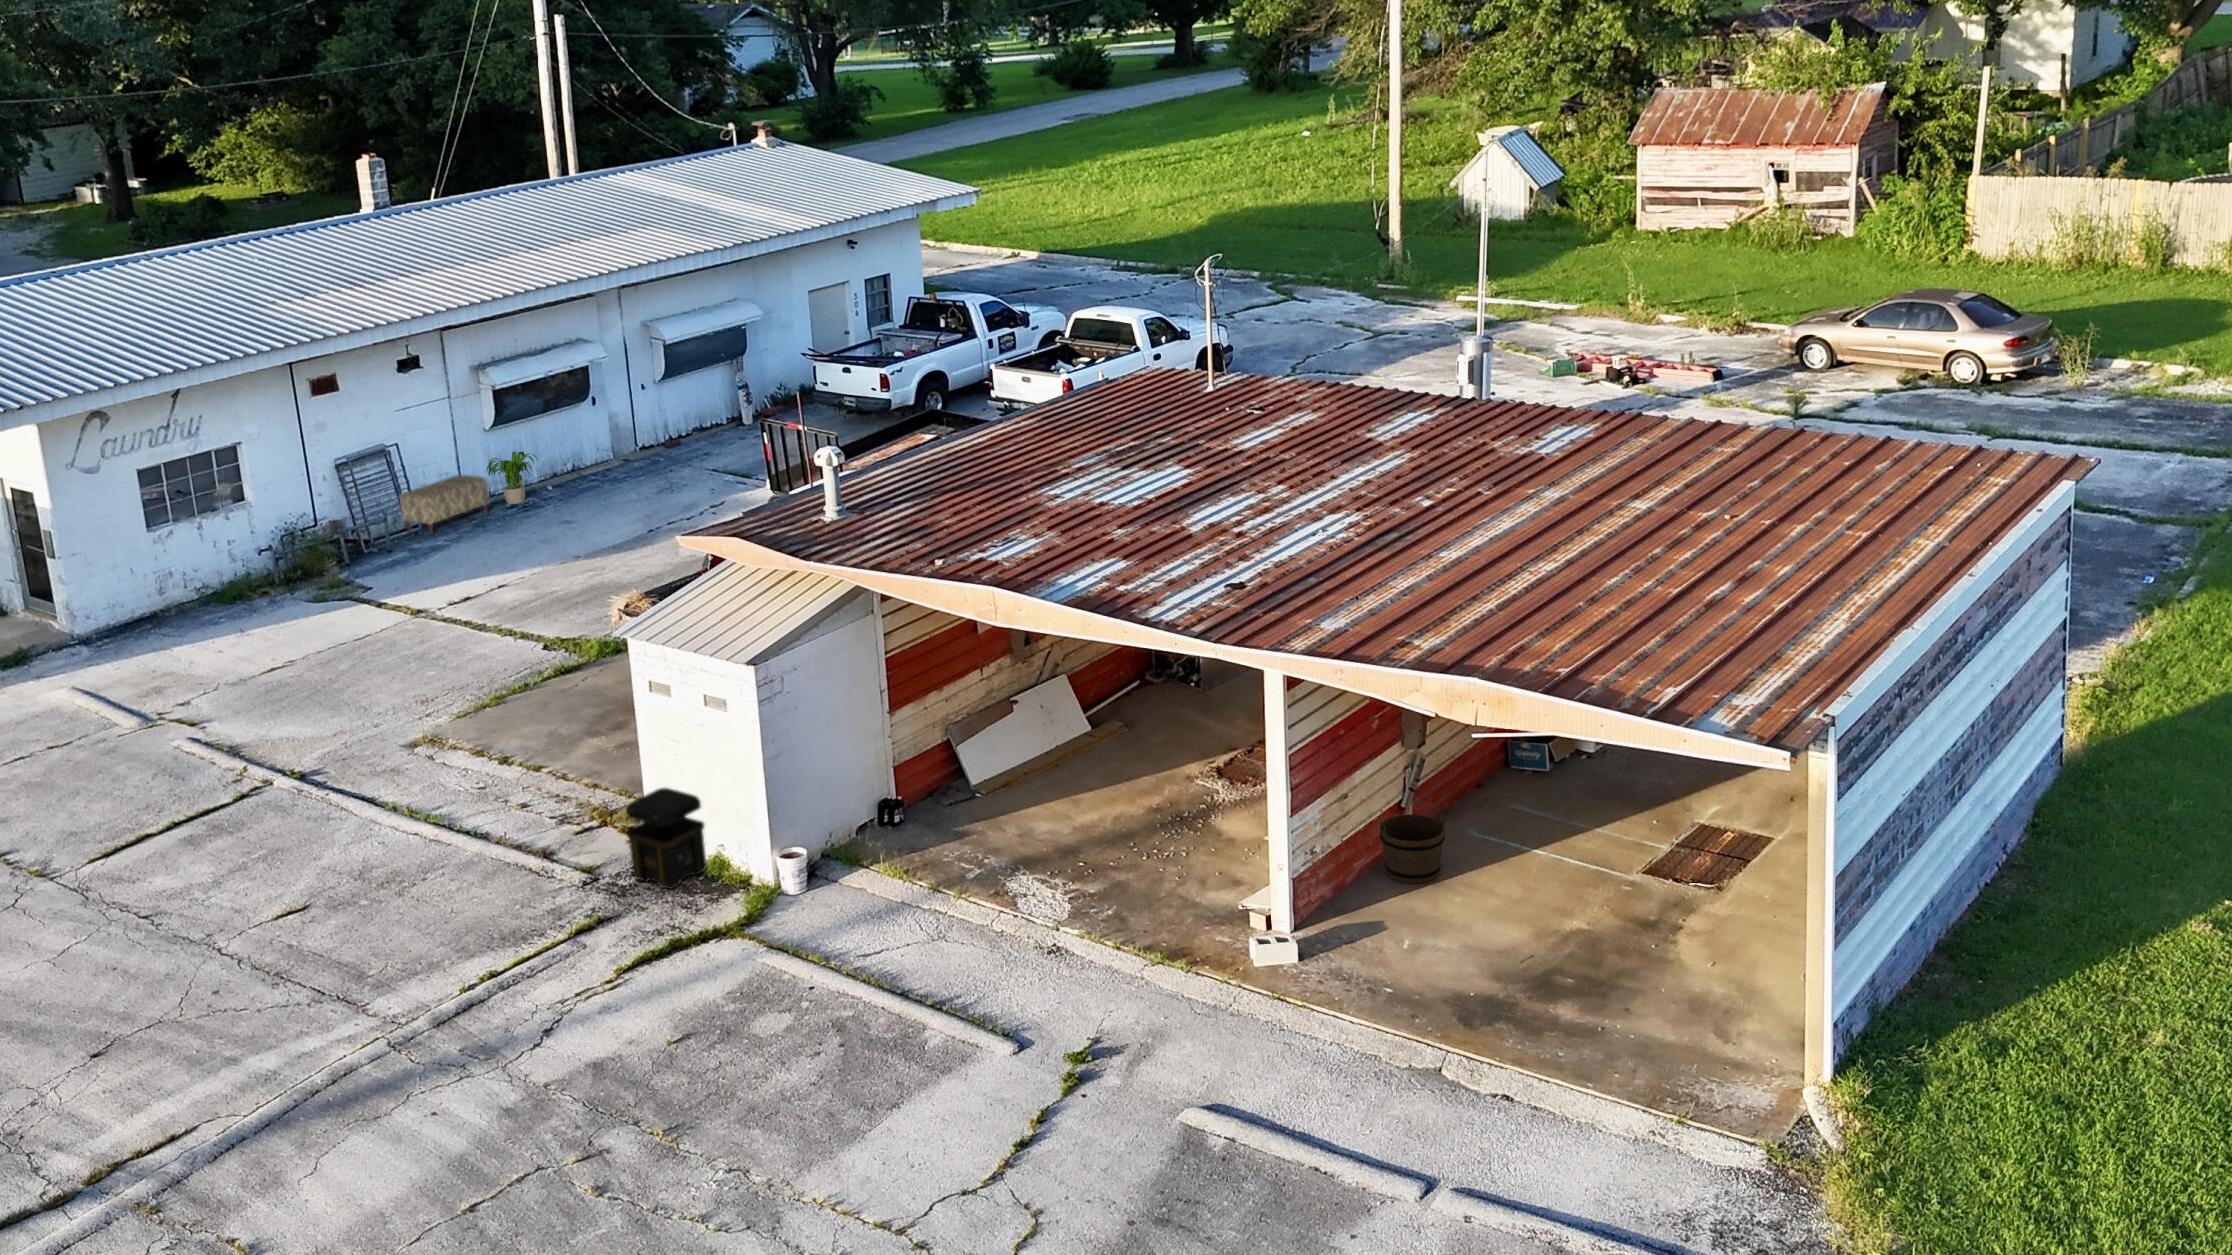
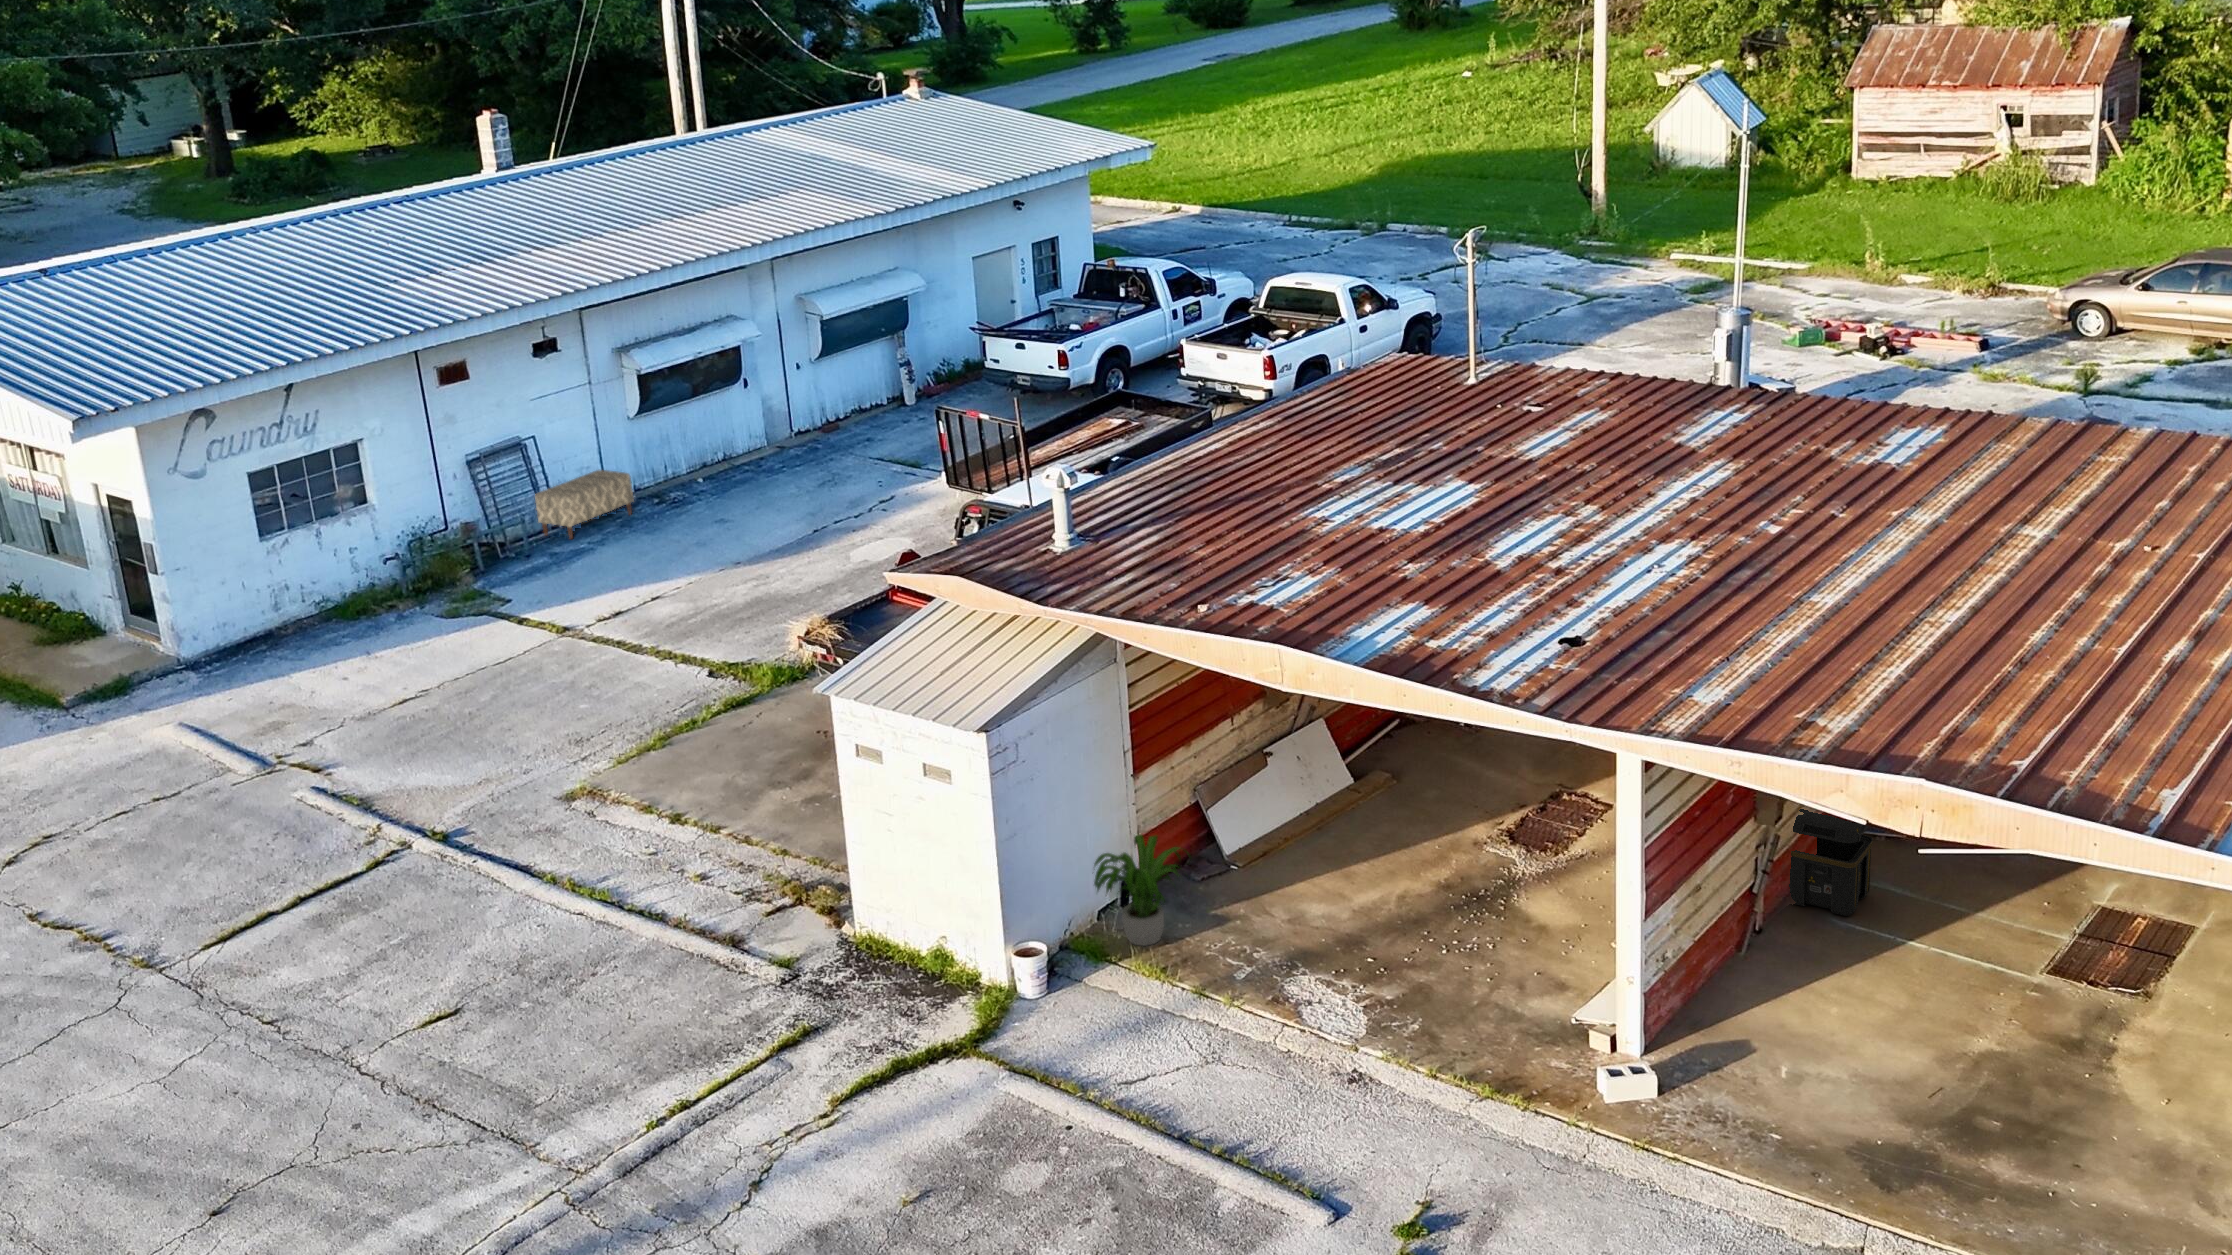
potted plant: present [487,452,538,504] -> present [1094,834,1191,946]
toolbox: present [626,788,706,889] -> present [1789,809,1873,916]
bucket: present [1380,813,1445,883] -> none [1732,901,1812,987]

